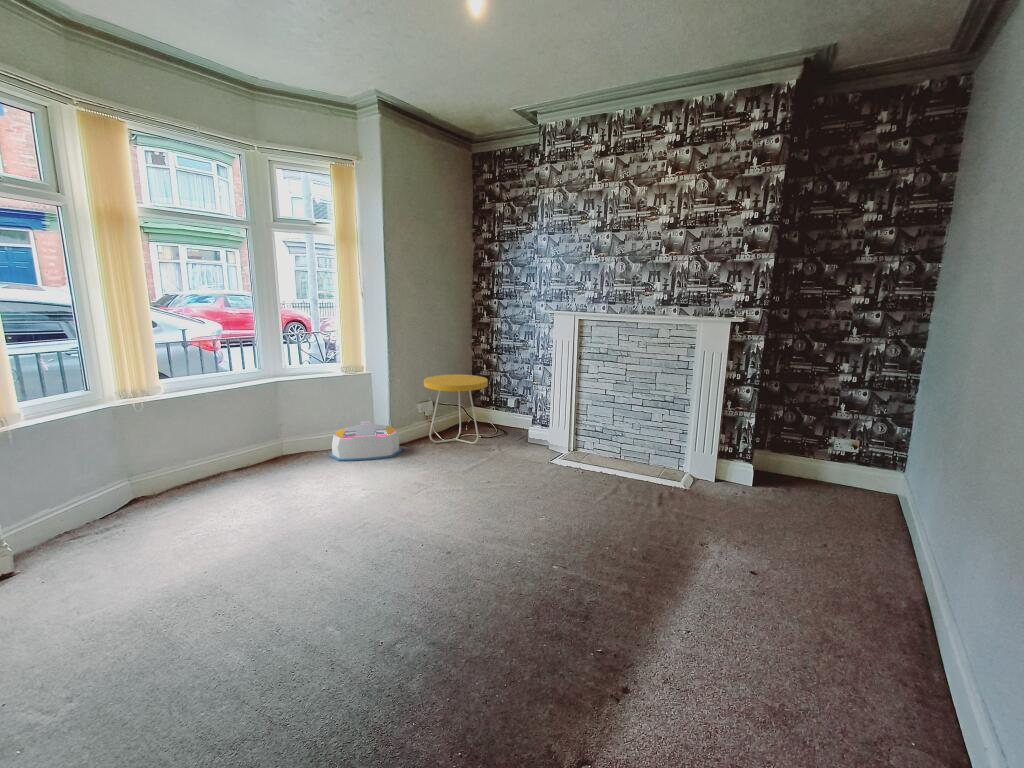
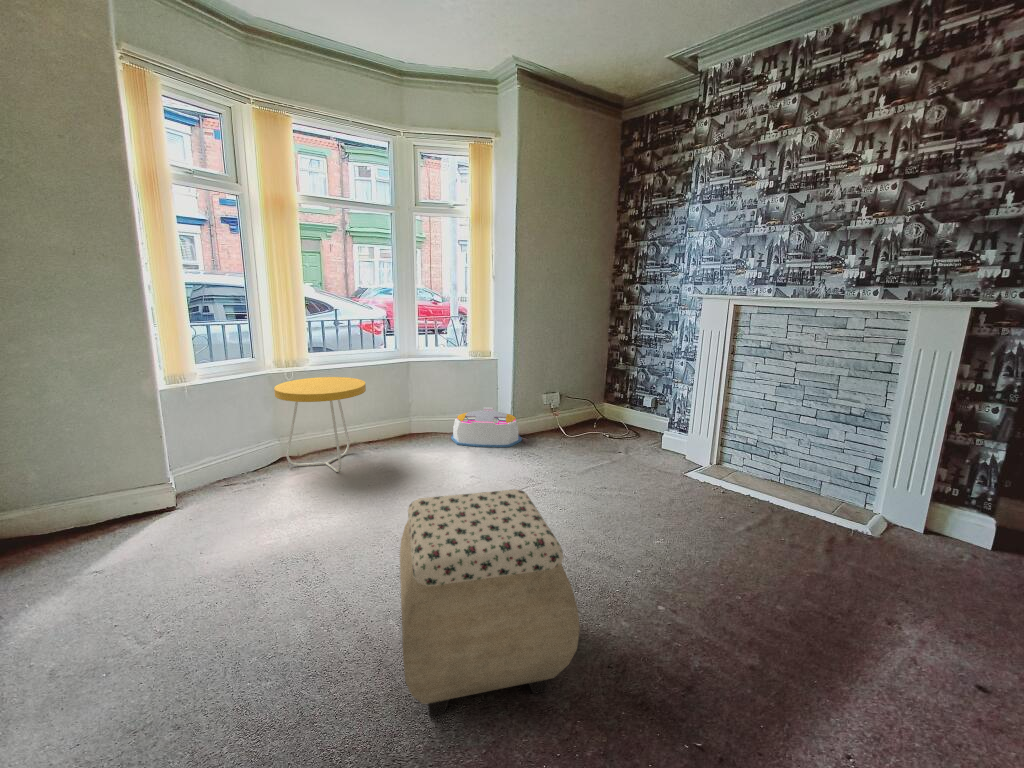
side table: present [424,374,488,444] -> present [274,377,366,472]
ottoman: none [343,485,512,676] -> present [400,489,580,716]

